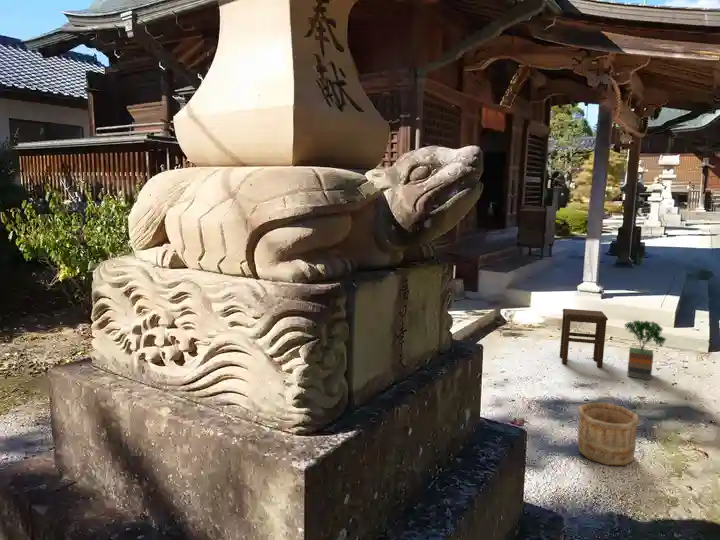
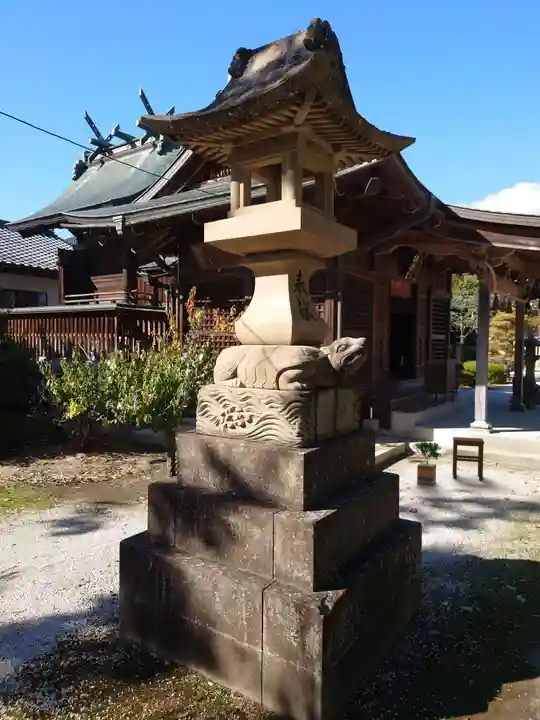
potted tree: present [625,321,666,380] -> present [415,441,441,485]
wooden bucket: present [578,403,639,465] -> none [448,489,486,525]

